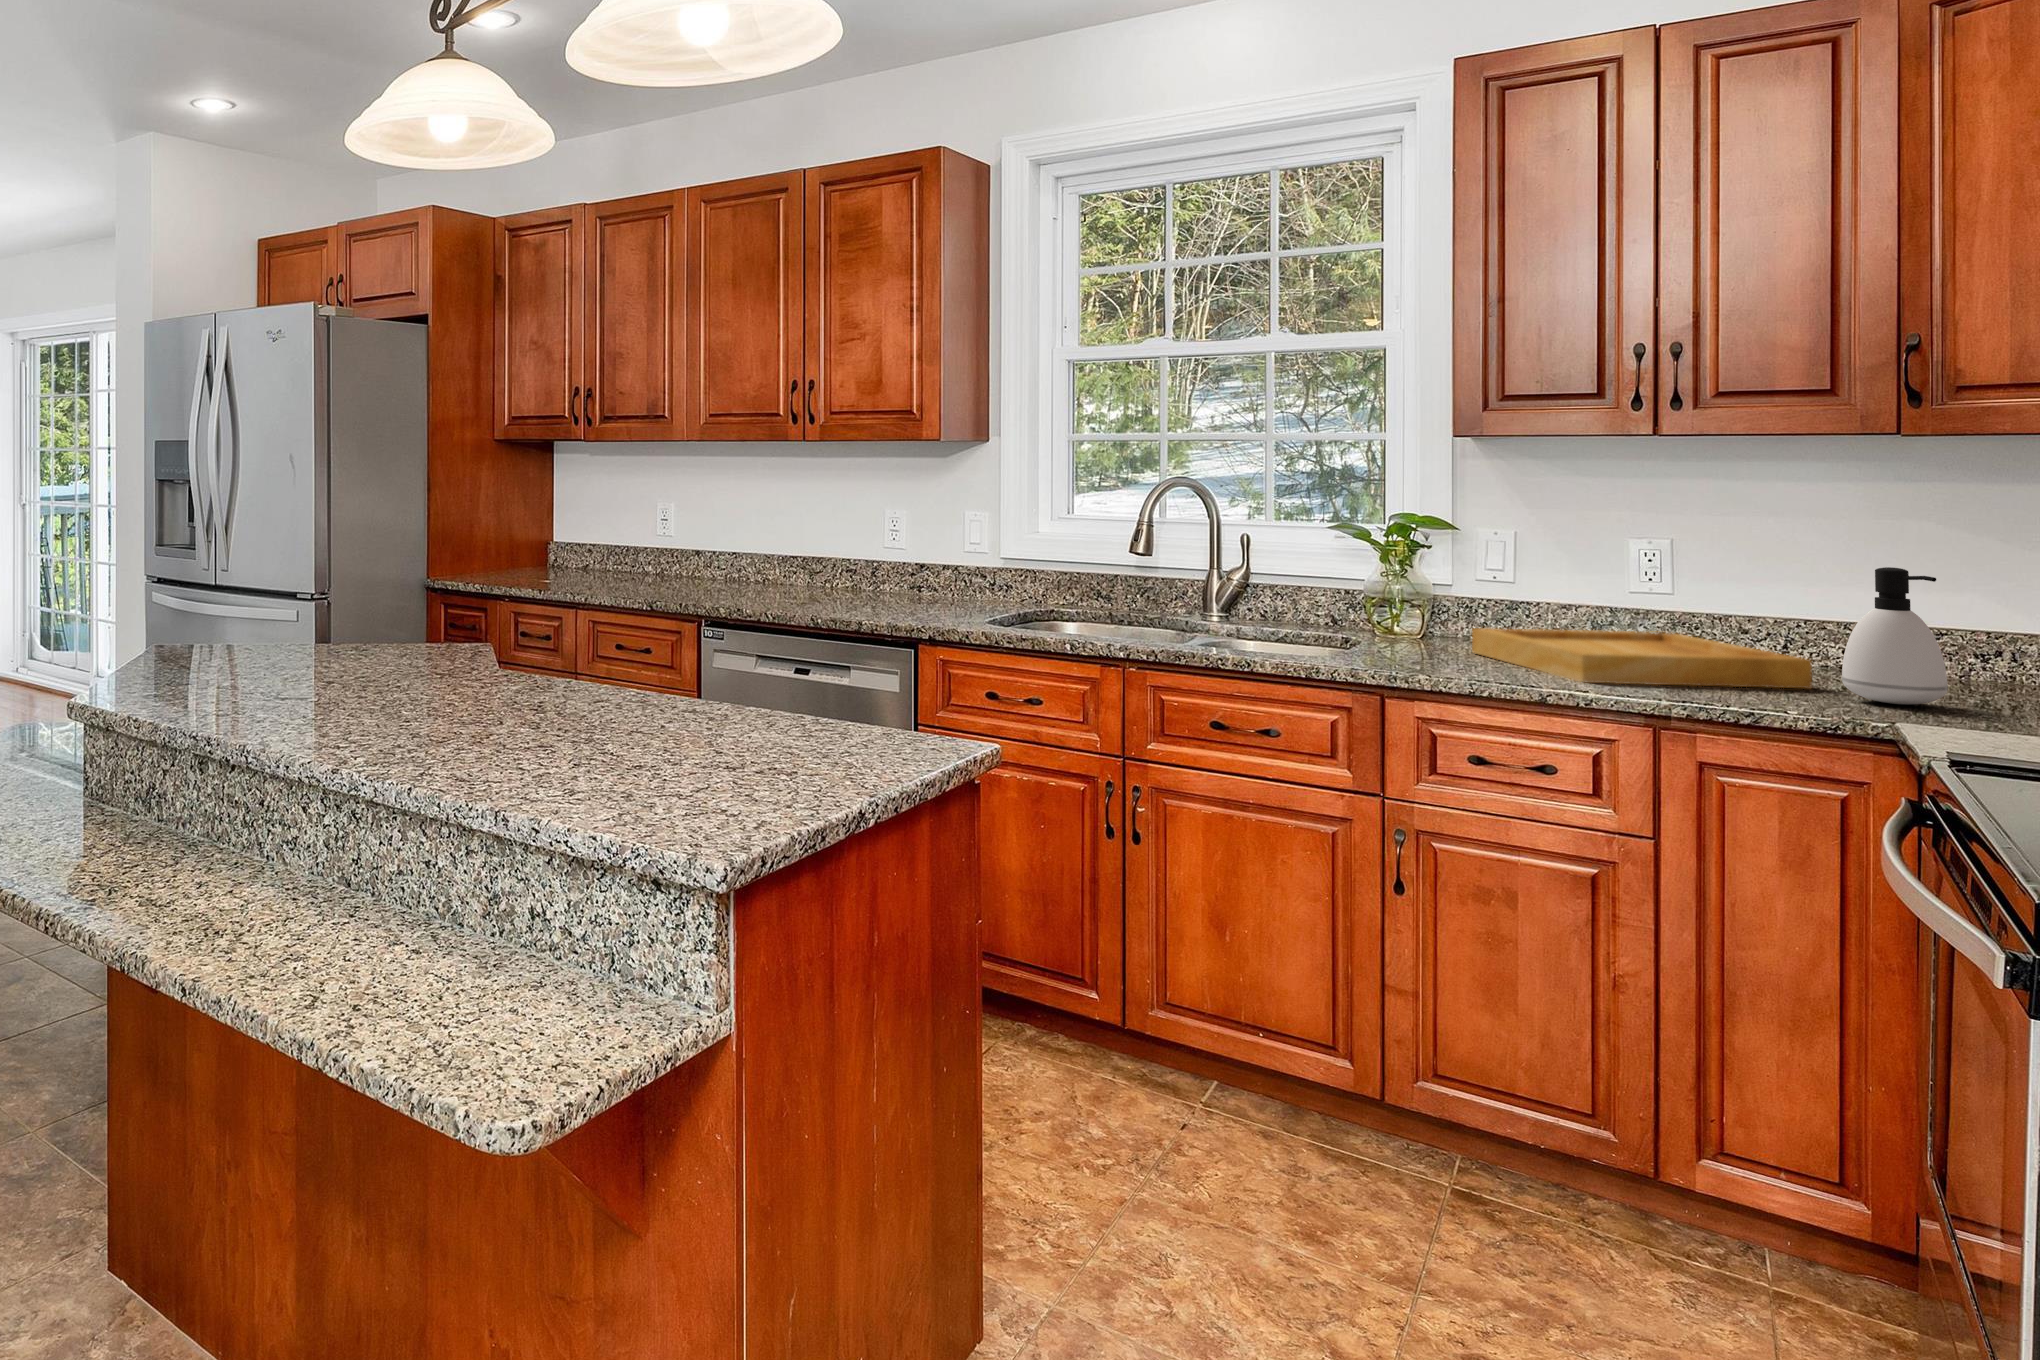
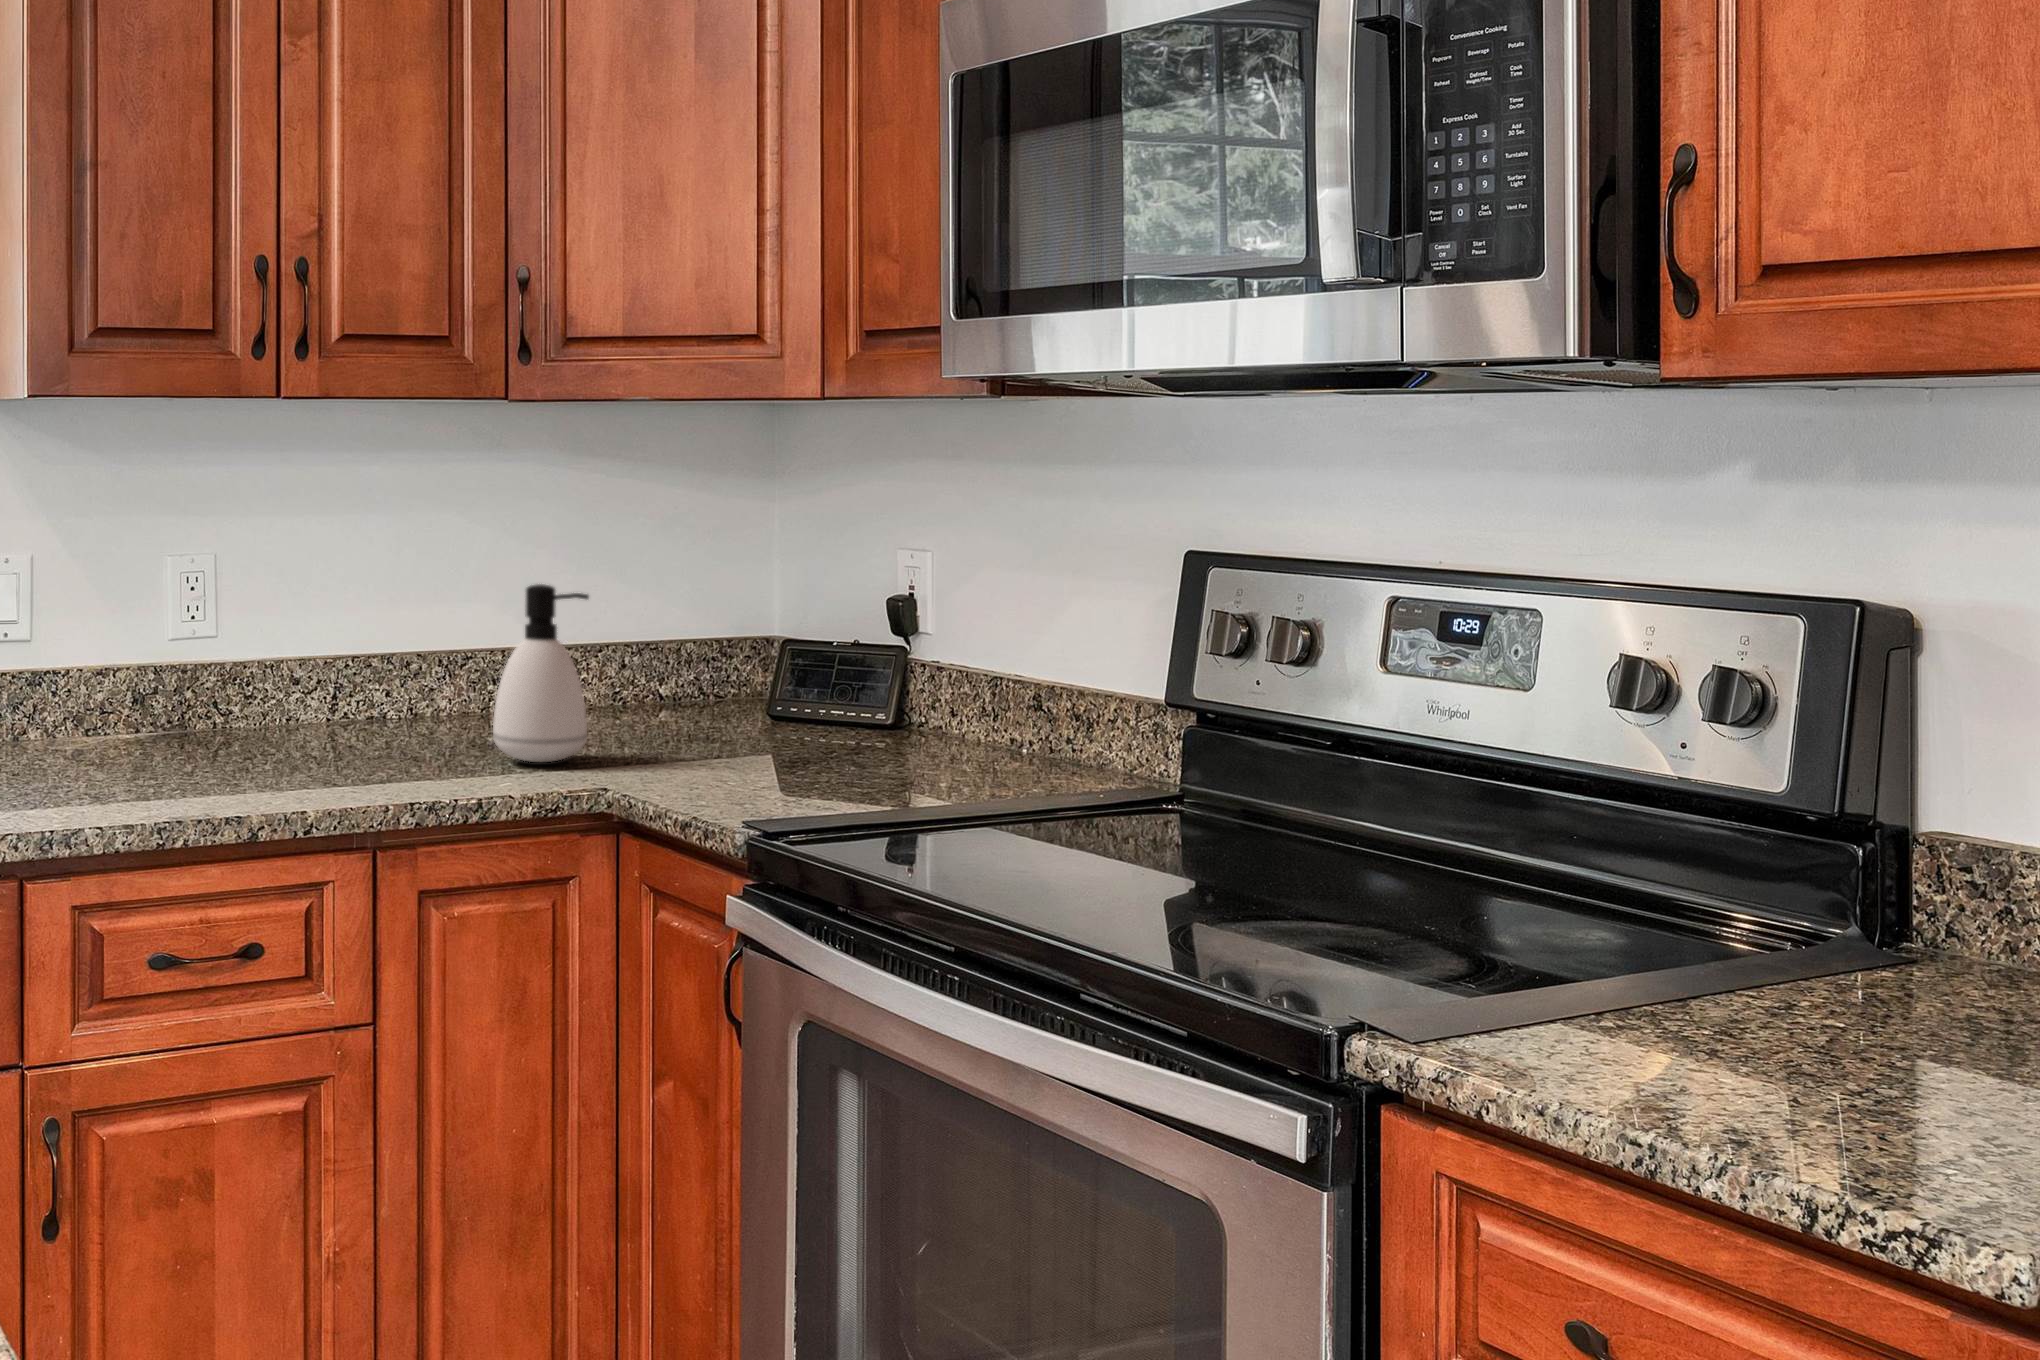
tray: present [1472,628,1812,689] -> none [39,694,440,799]

